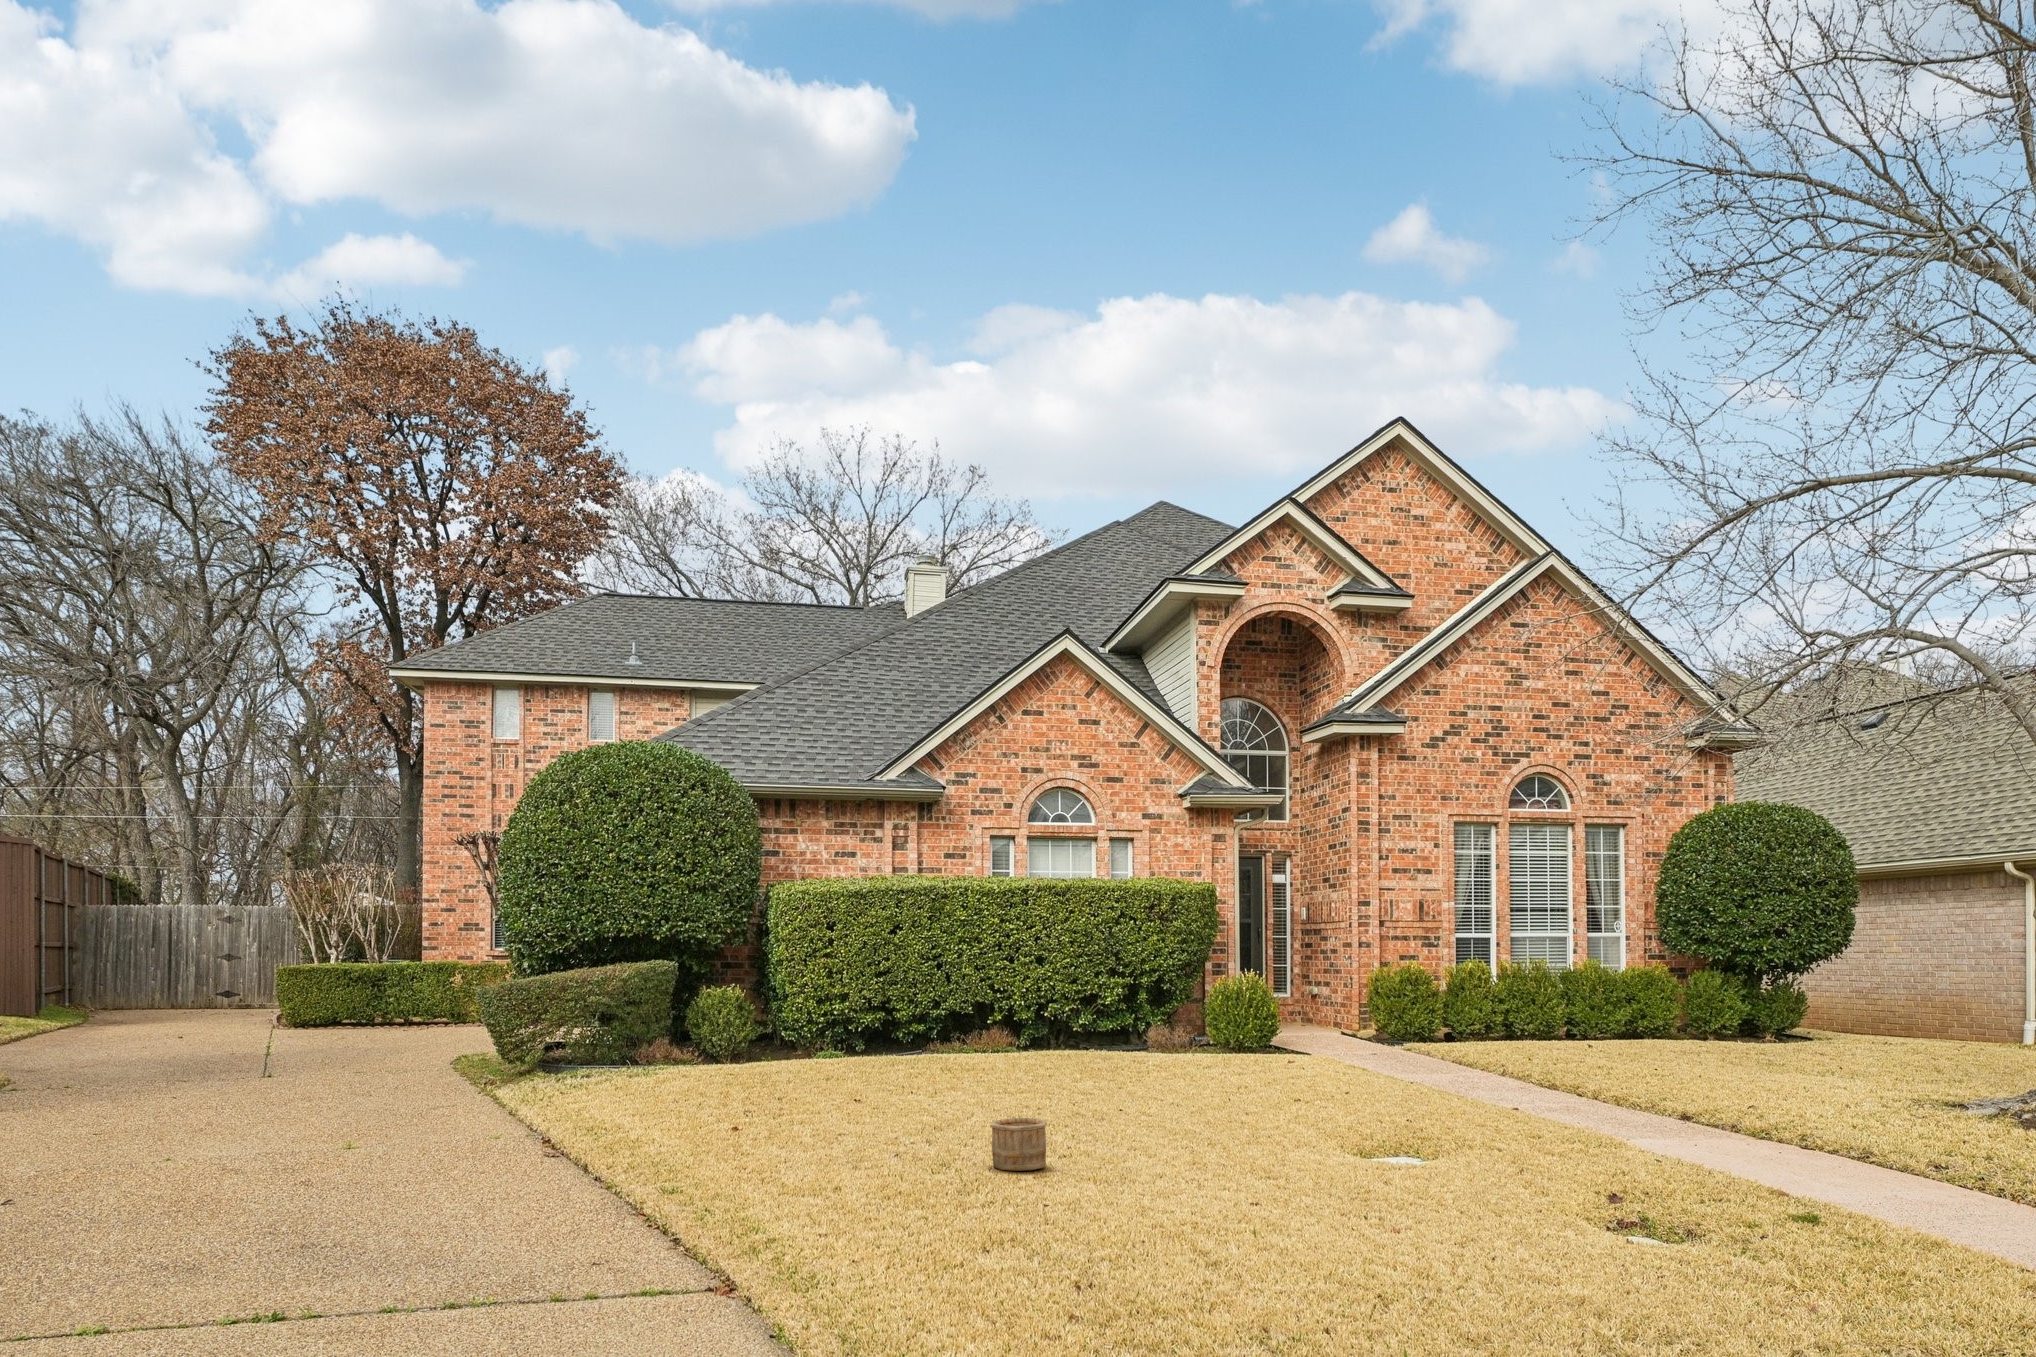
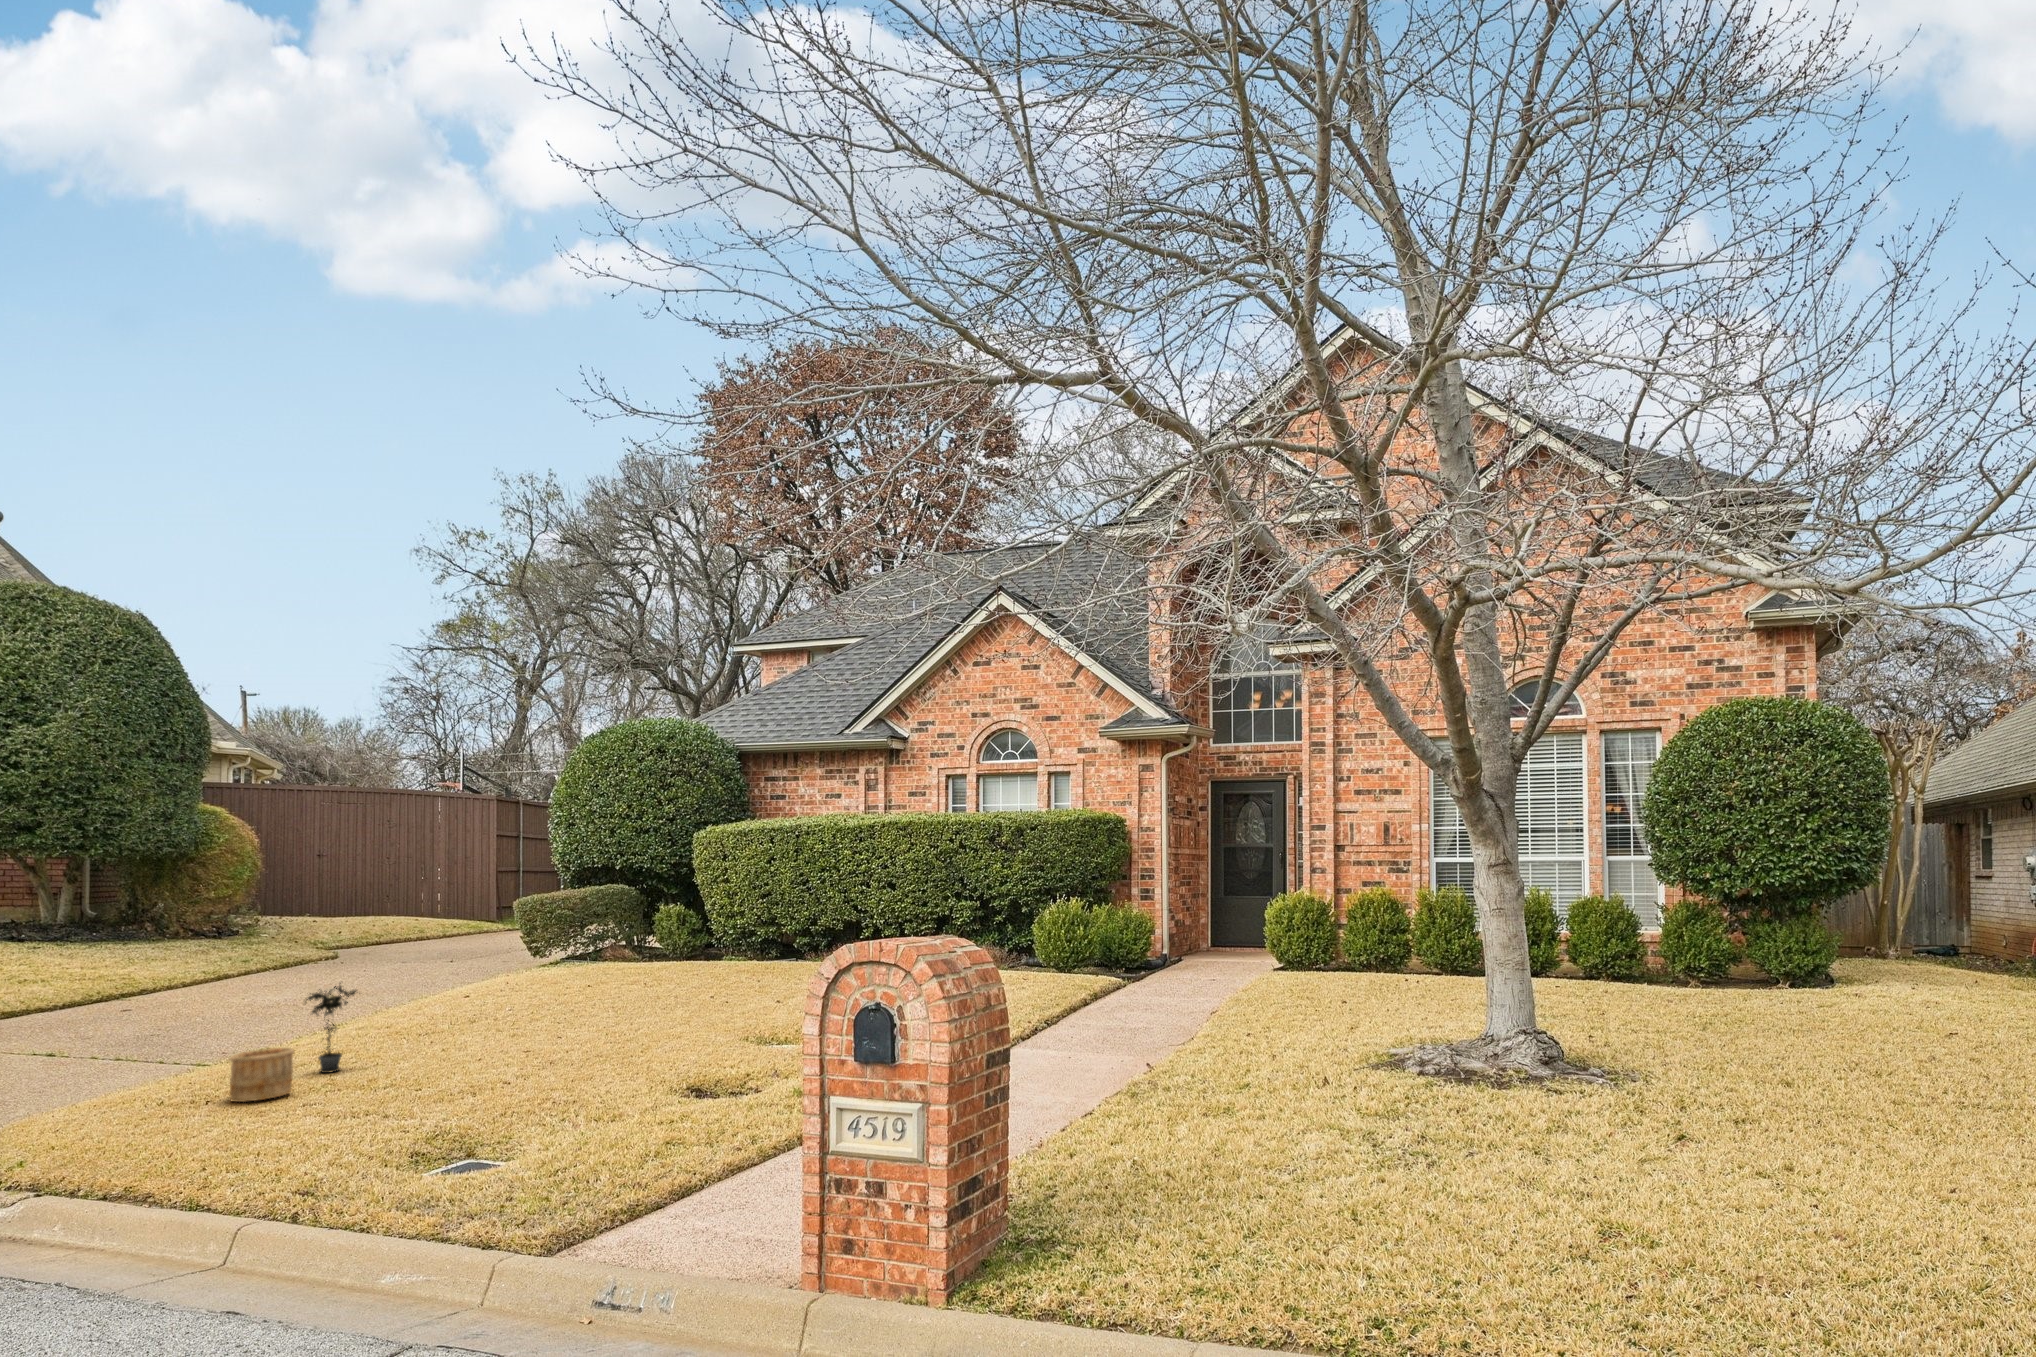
potted plant: none [942,1054,982,1150] -> present [305,985,357,1073]

